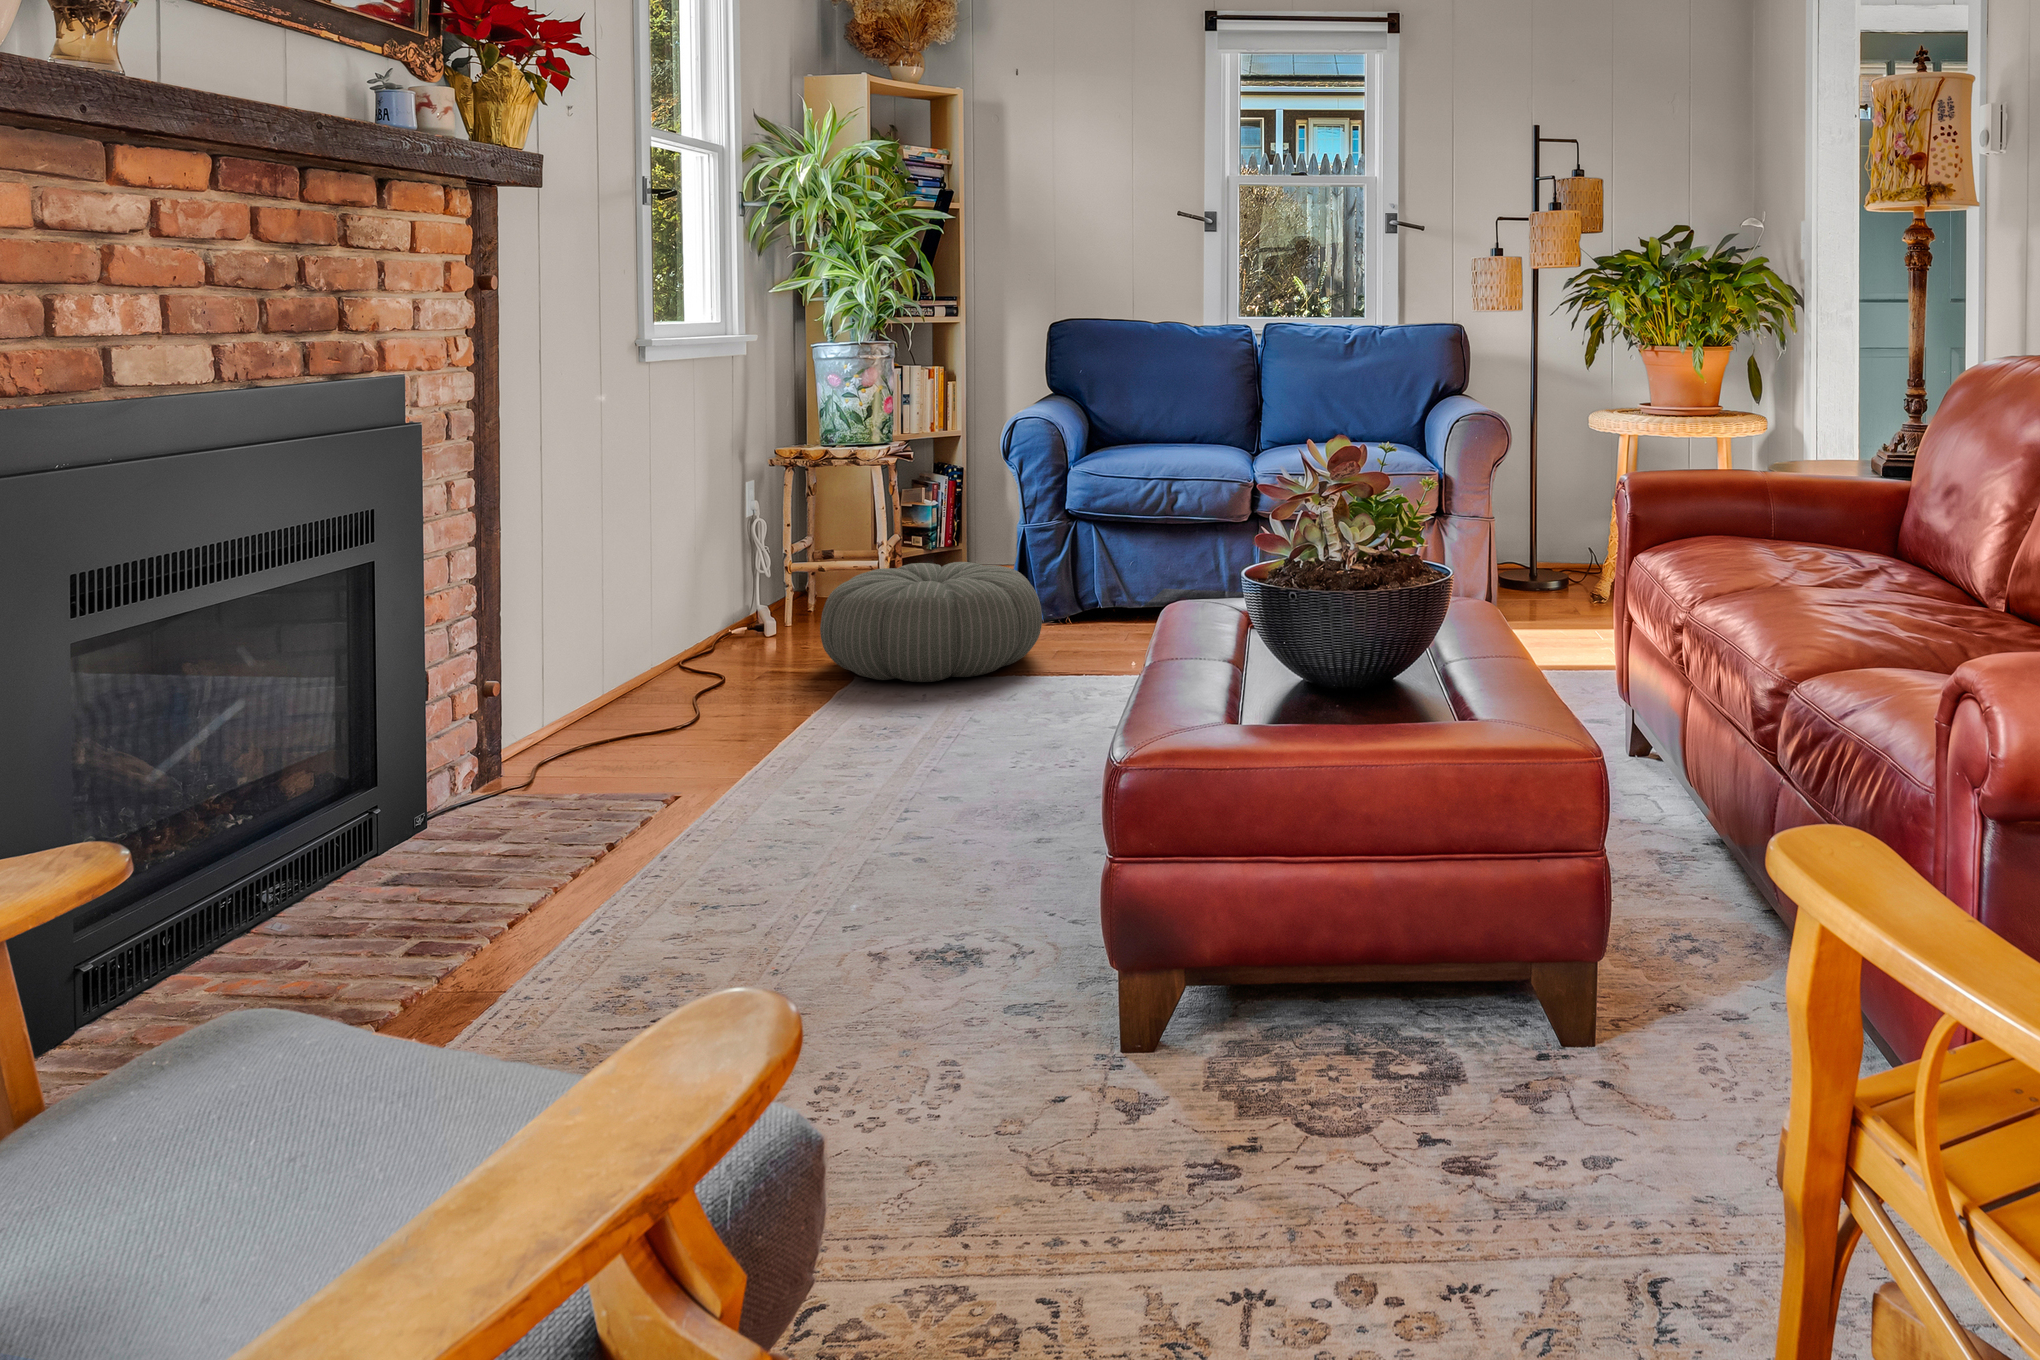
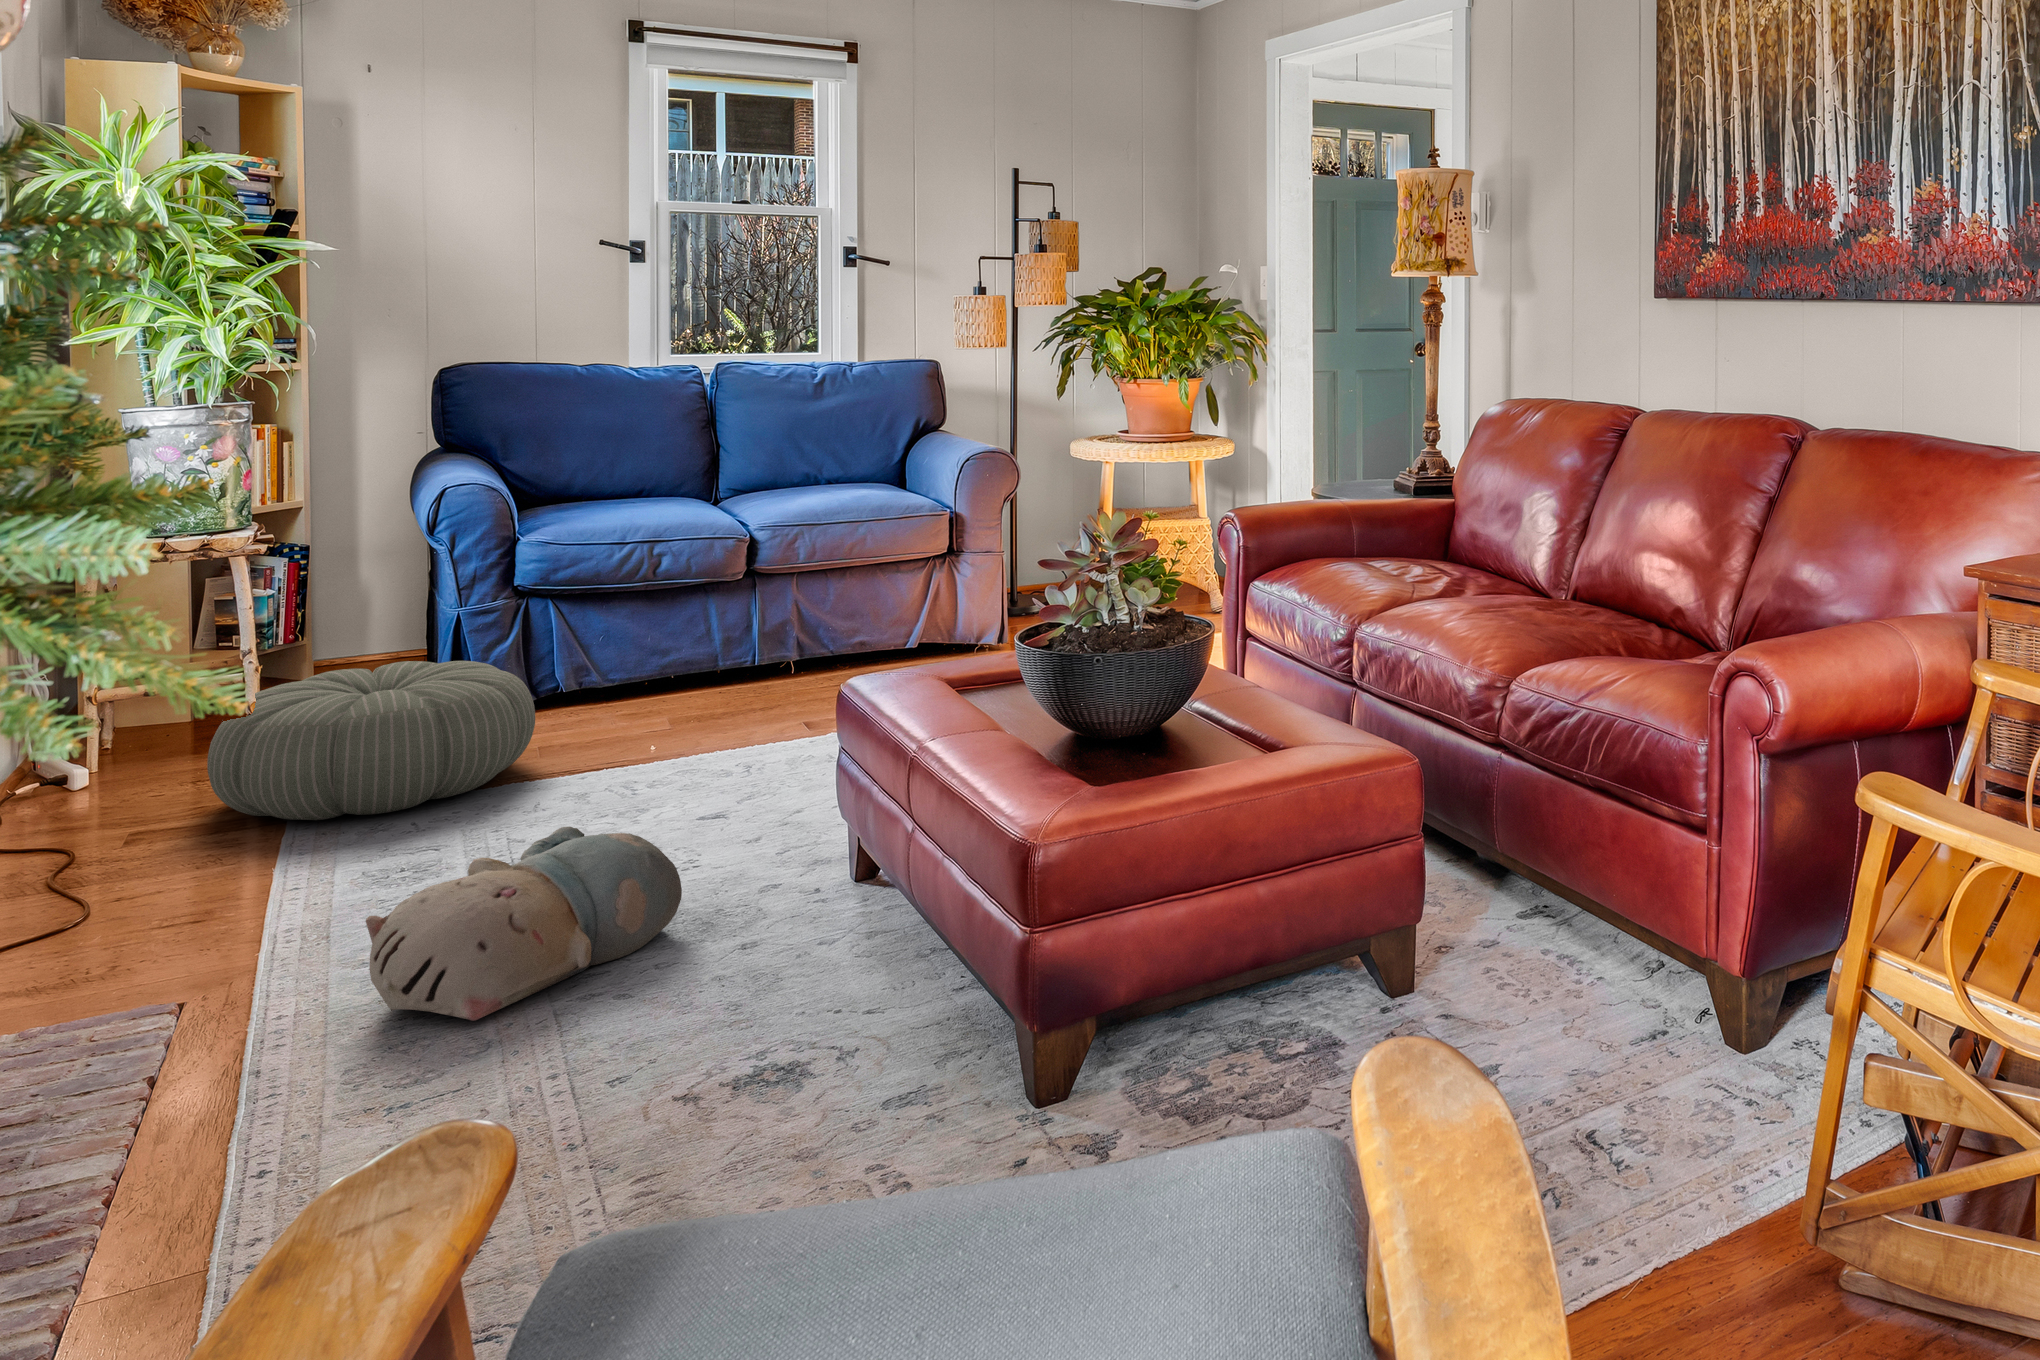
plush toy: none [774,704,1018,850] -> present [366,826,682,1021]

